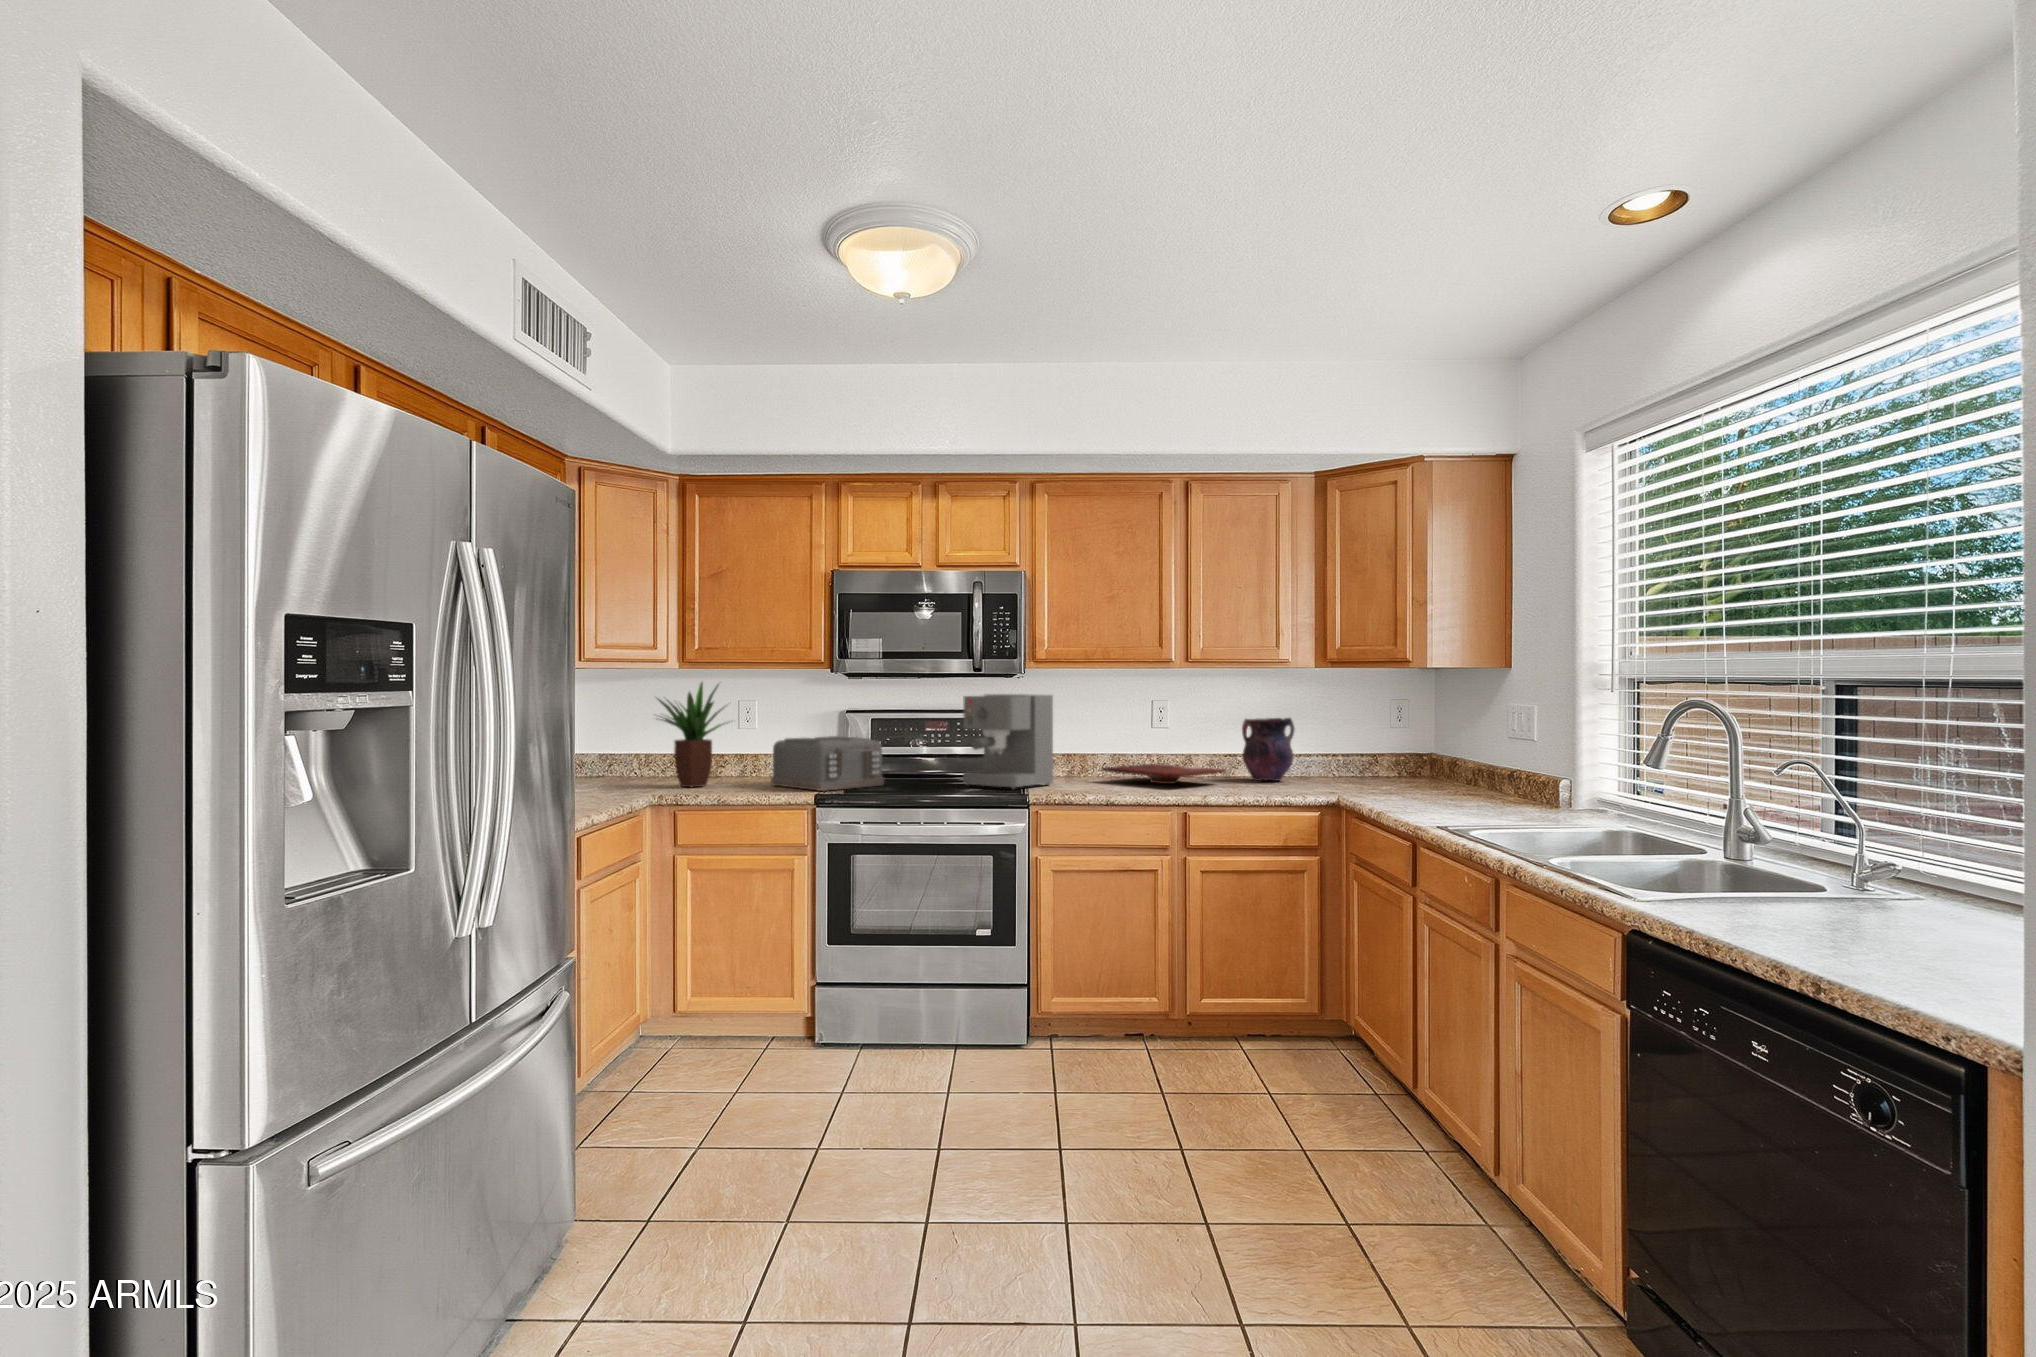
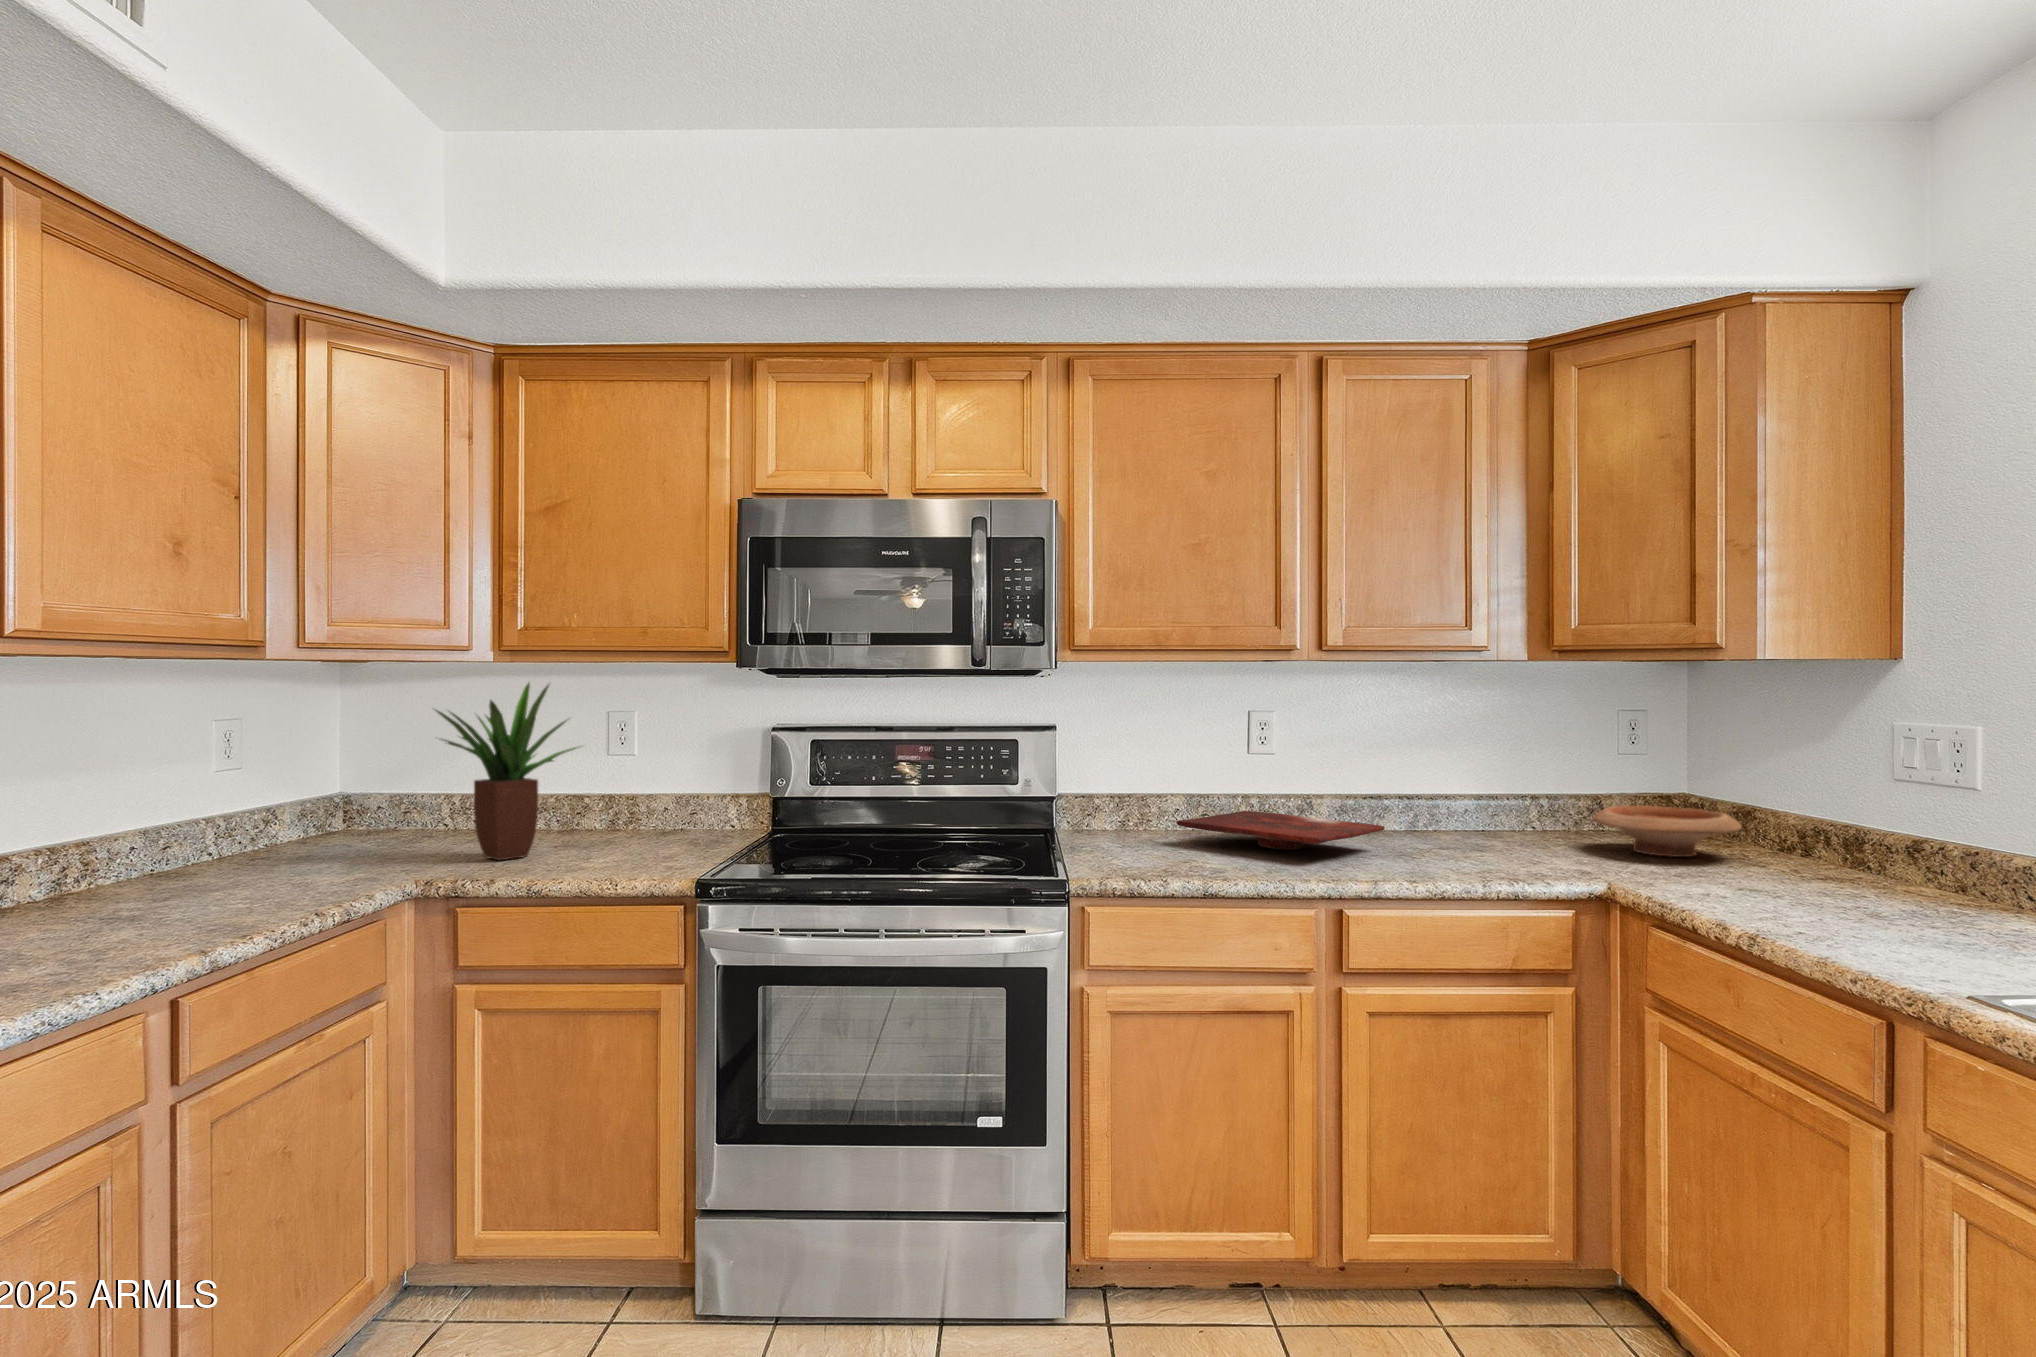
coffee maker: present [963,694,1053,789] -> none [955,703,1103,866]
vase: present [1242,718,1295,781] -> none [1399,739,1484,842]
toaster: present [771,736,884,791] -> none [637,770,826,871]
wooden bowl: none [1355,758,1438,787] -> present [1593,806,1742,857]

